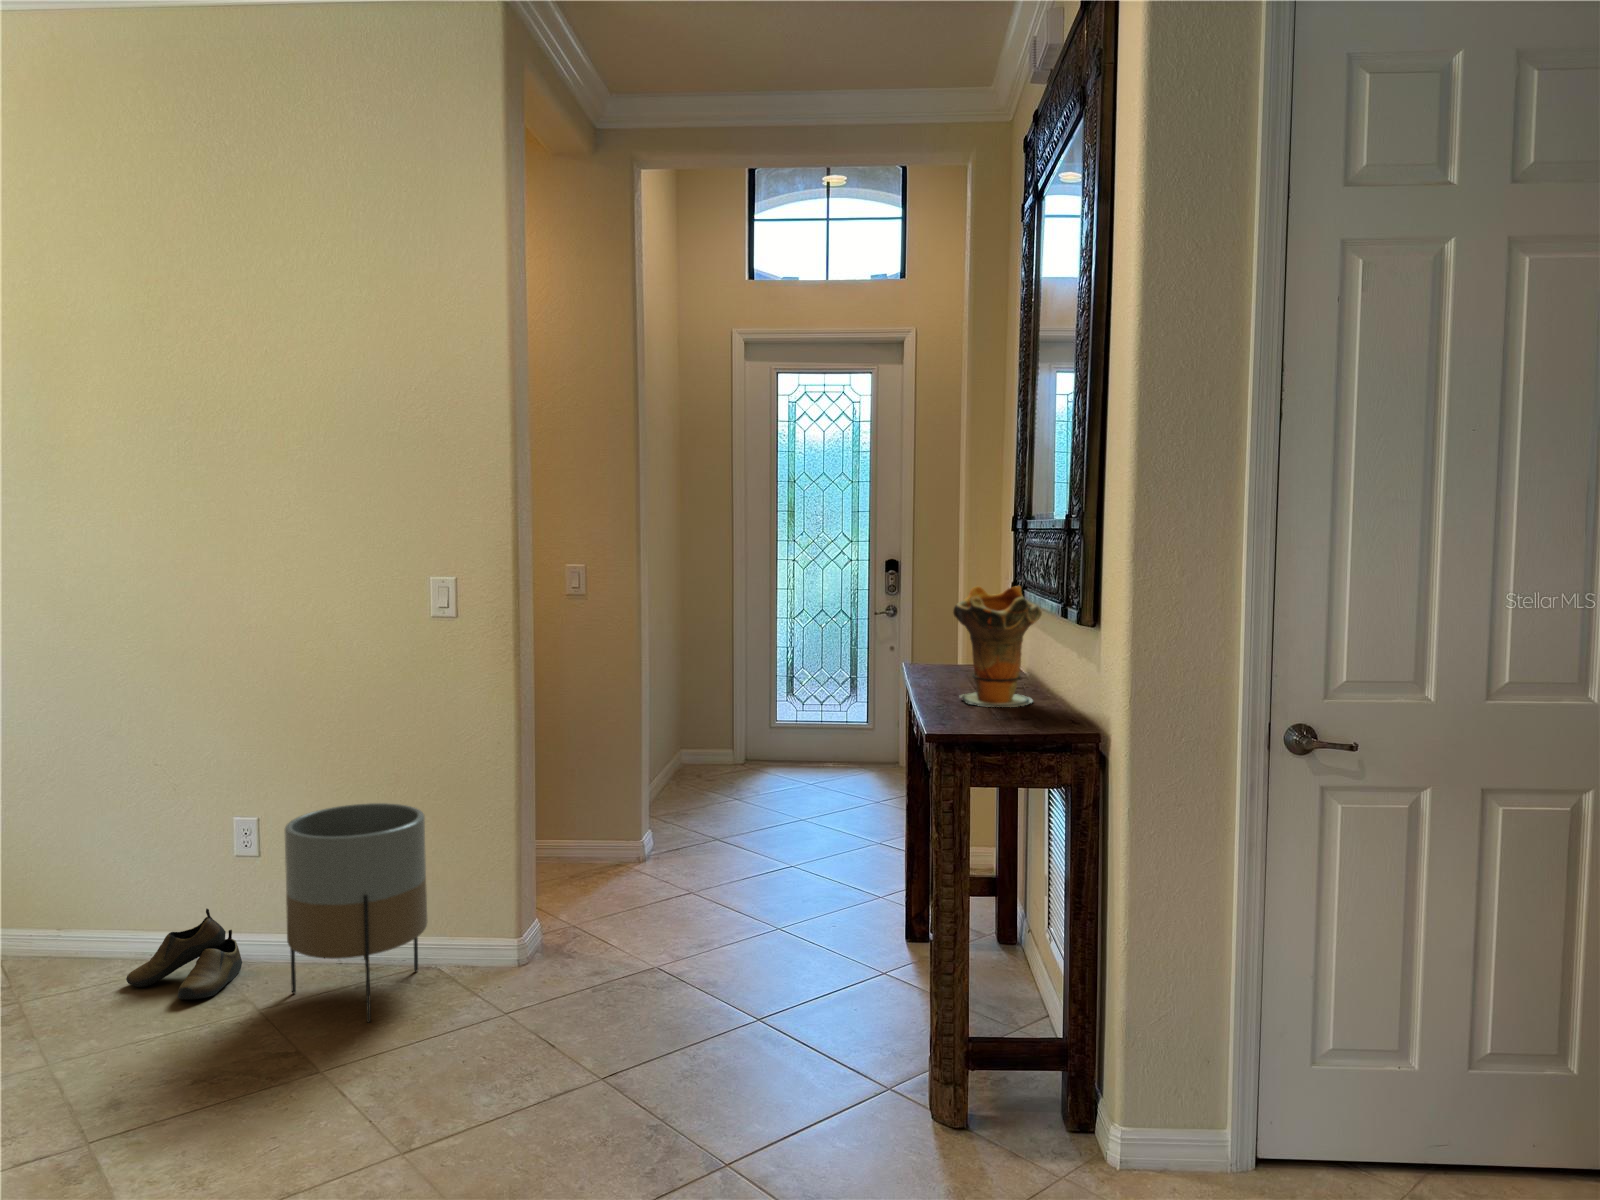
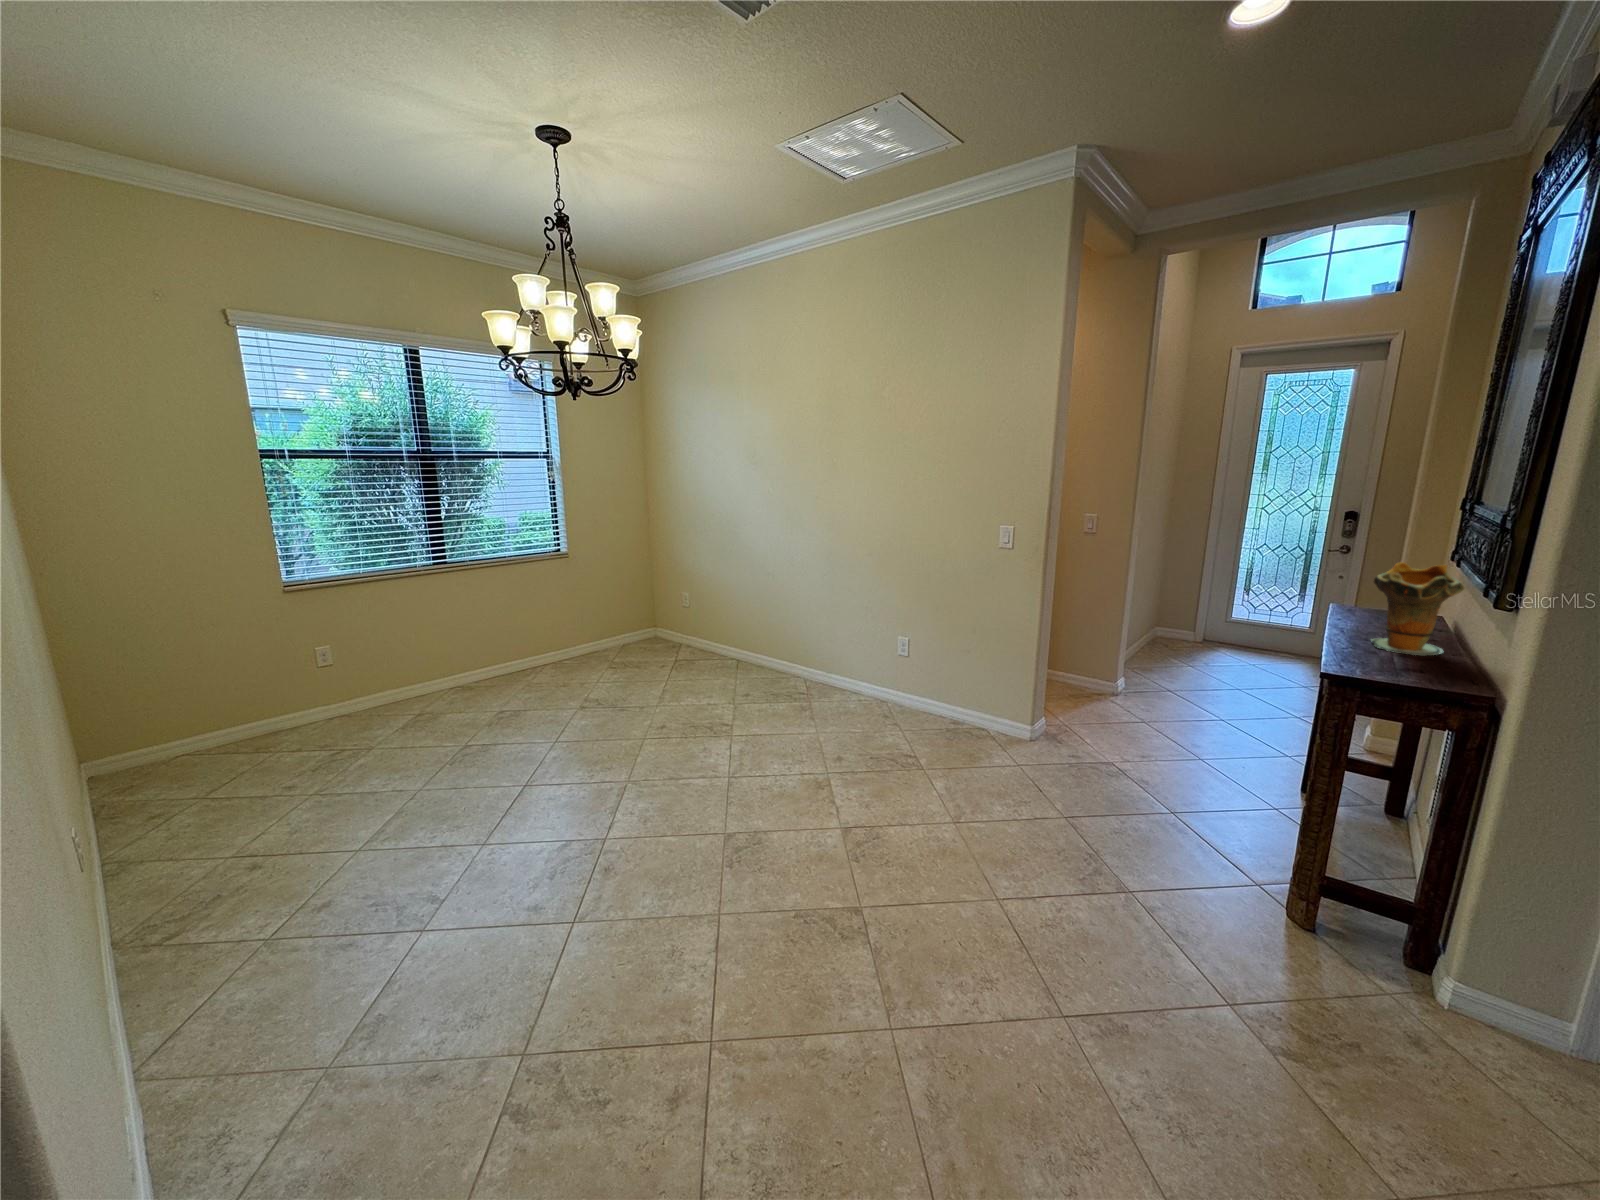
planter: present [285,803,428,1022] -> none [927,645,994,752]
shoe: present [126,908,242,999] -> none [862,681,908,721]

